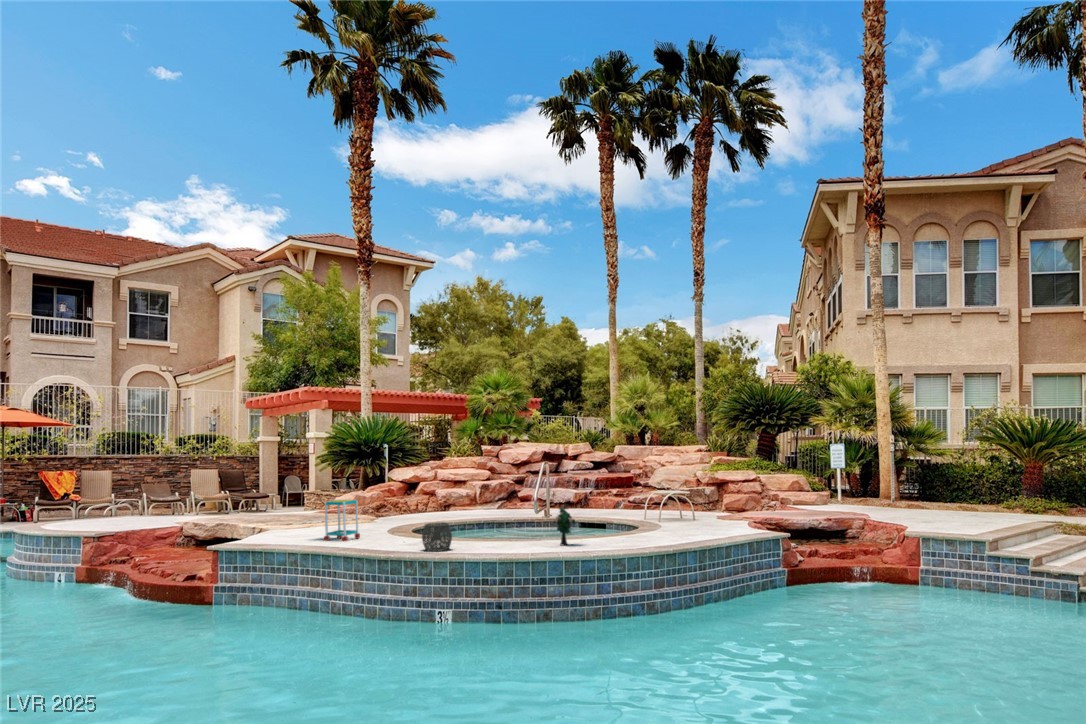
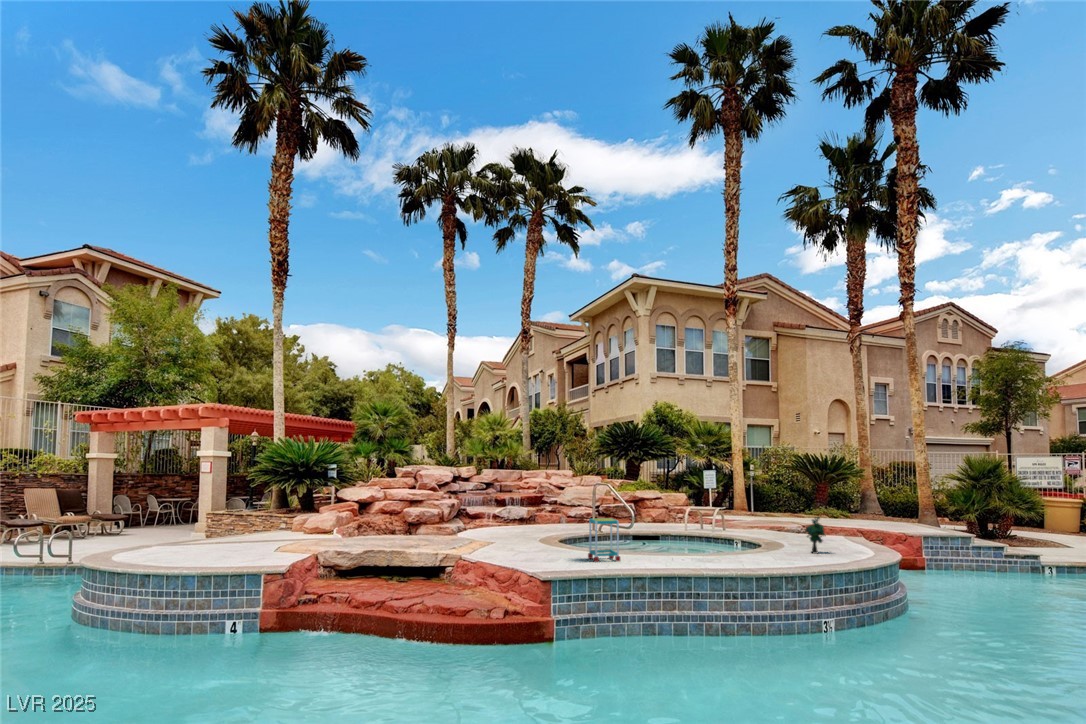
woven basket: present [422,522,452,551] -> none [749,537,779,565]

